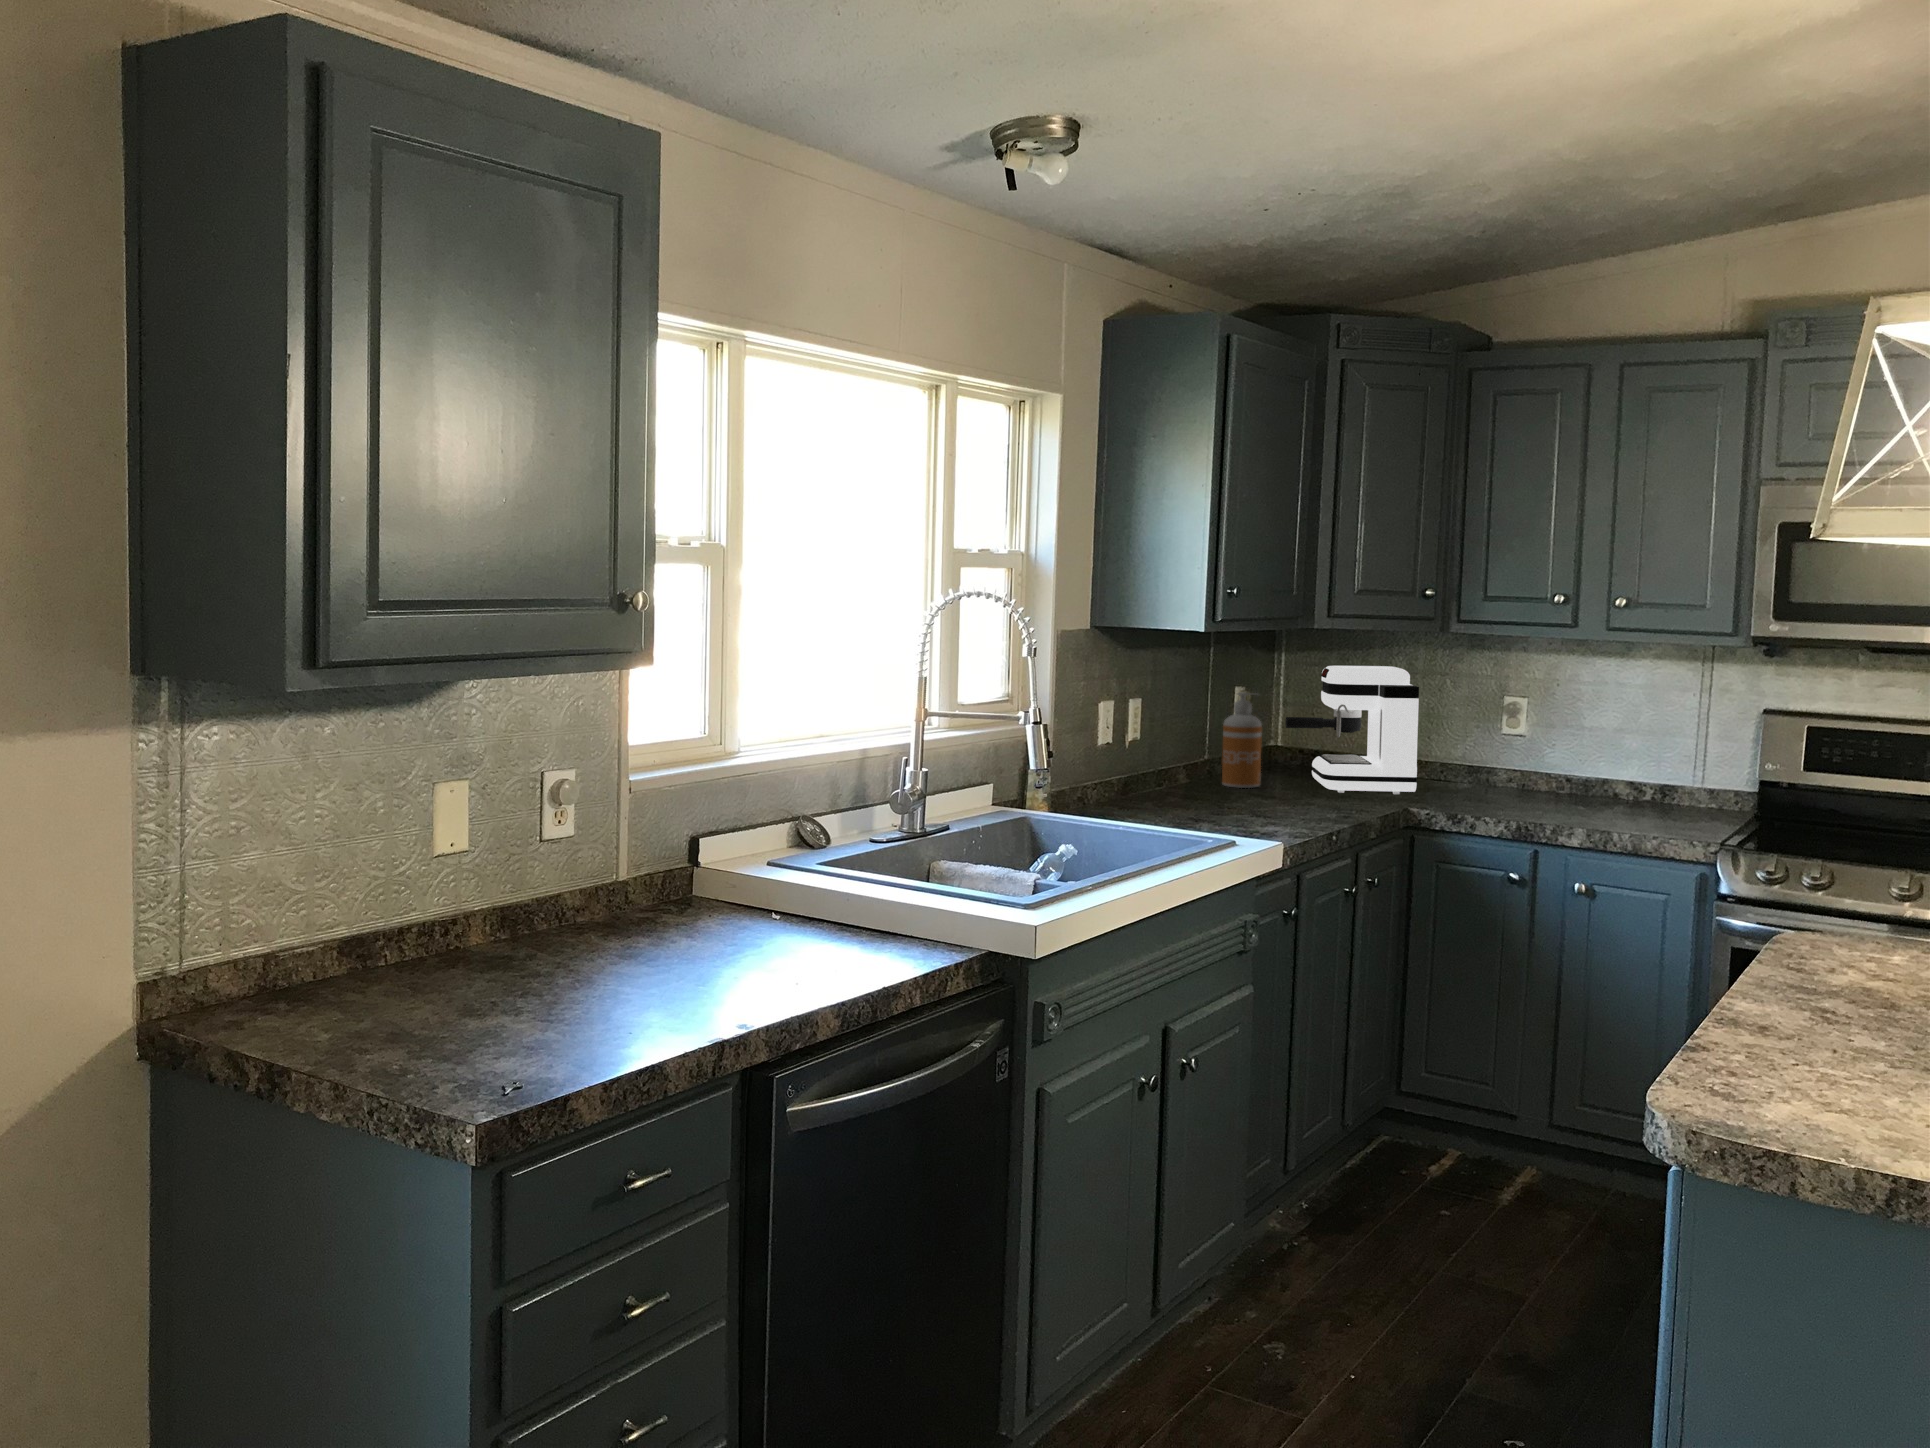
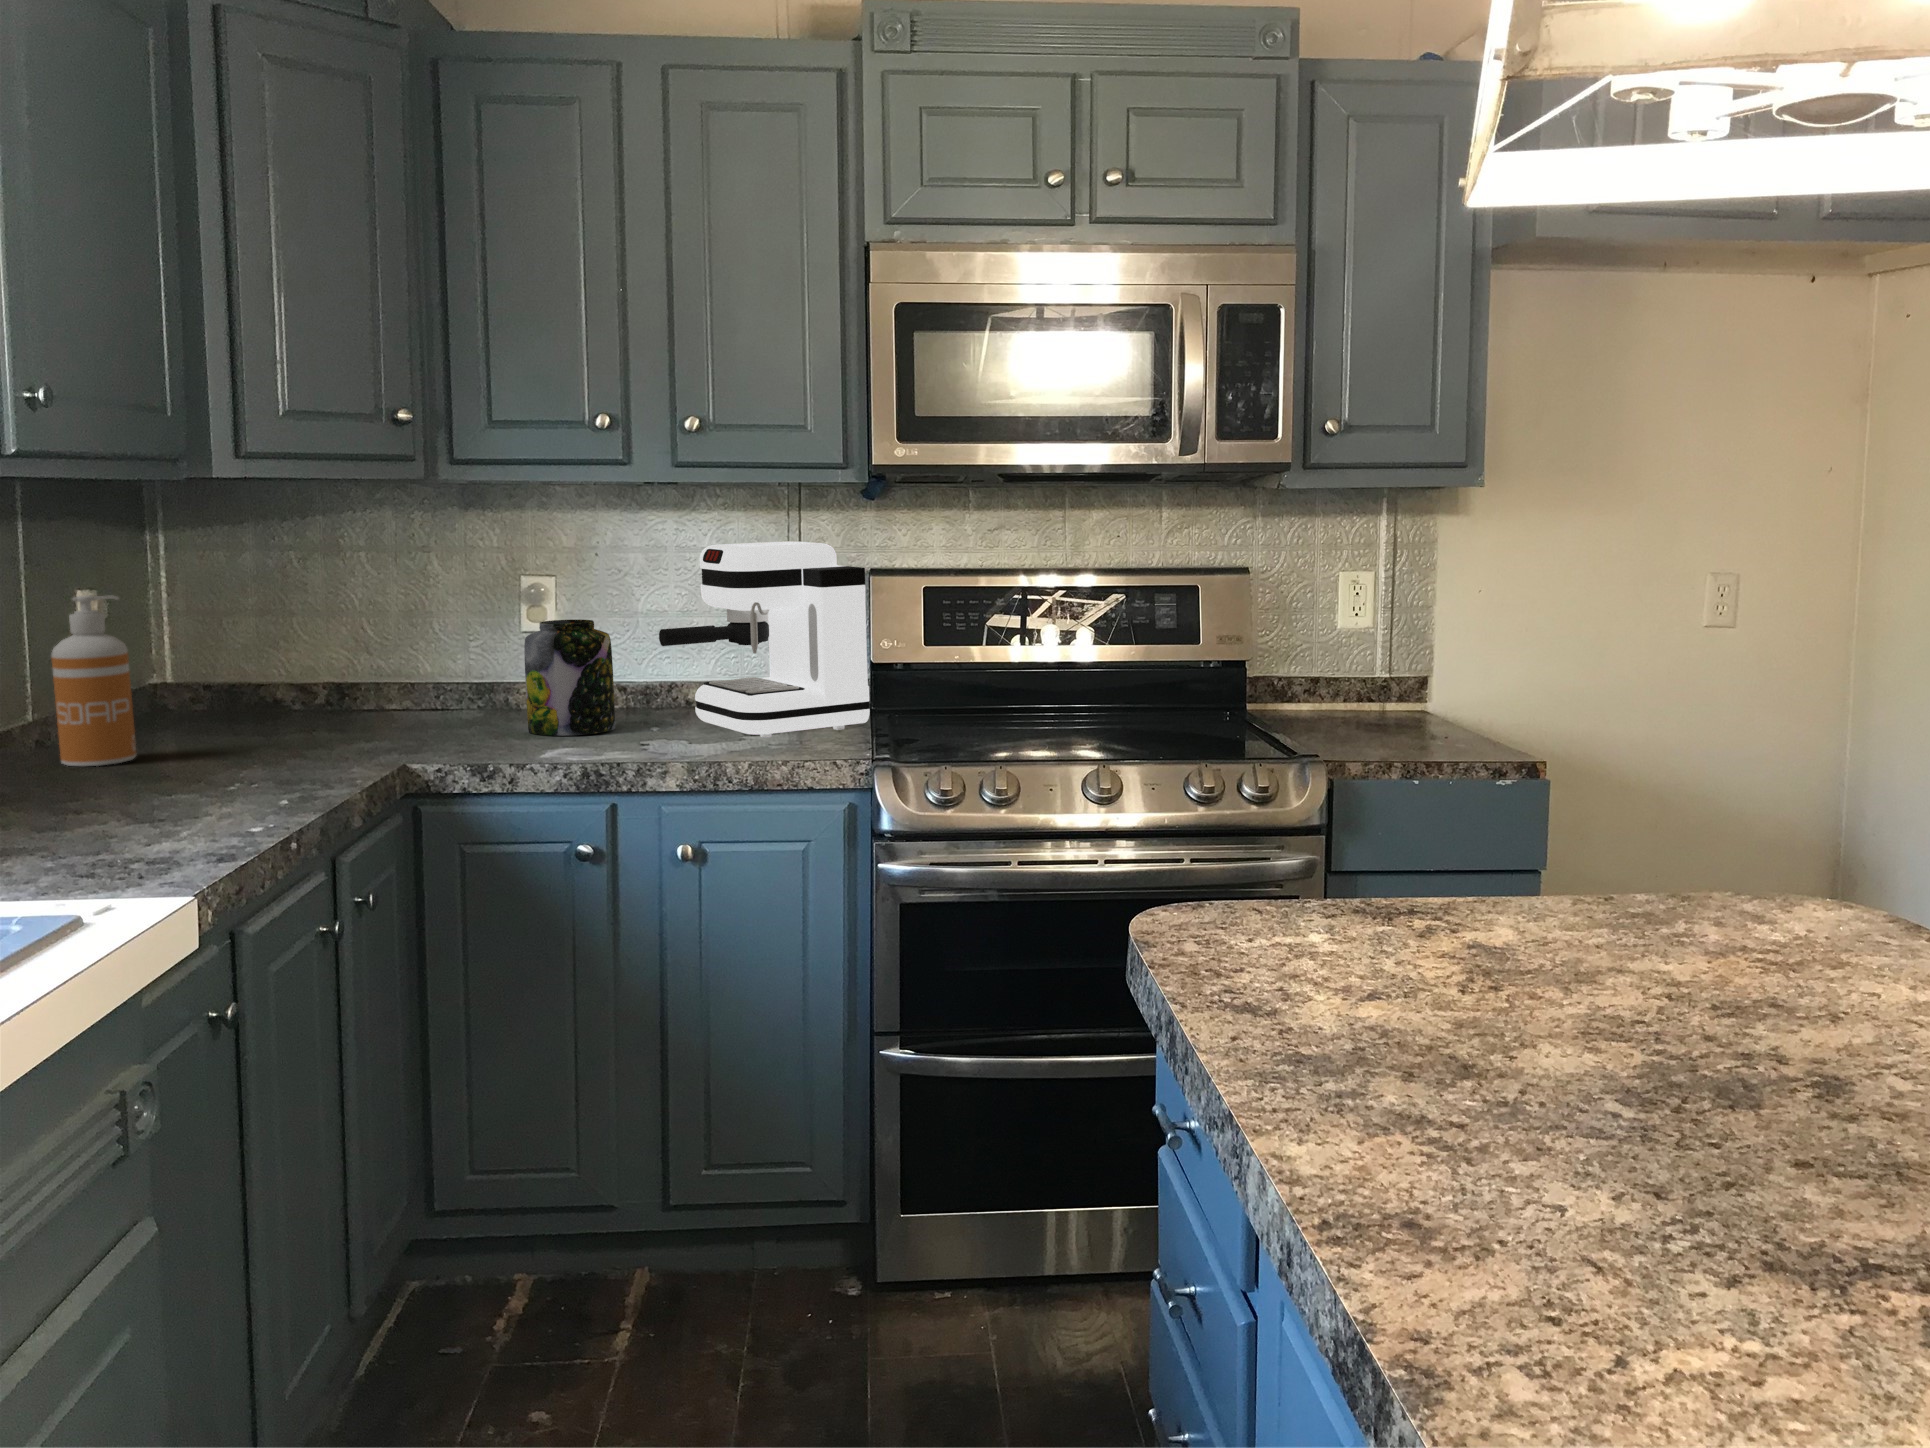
coffee maker: present [1285,666,1419,794] -> present [659,541,870,738]
jar: none [1494,728,1555,806] -> present [524,619,615,736]

